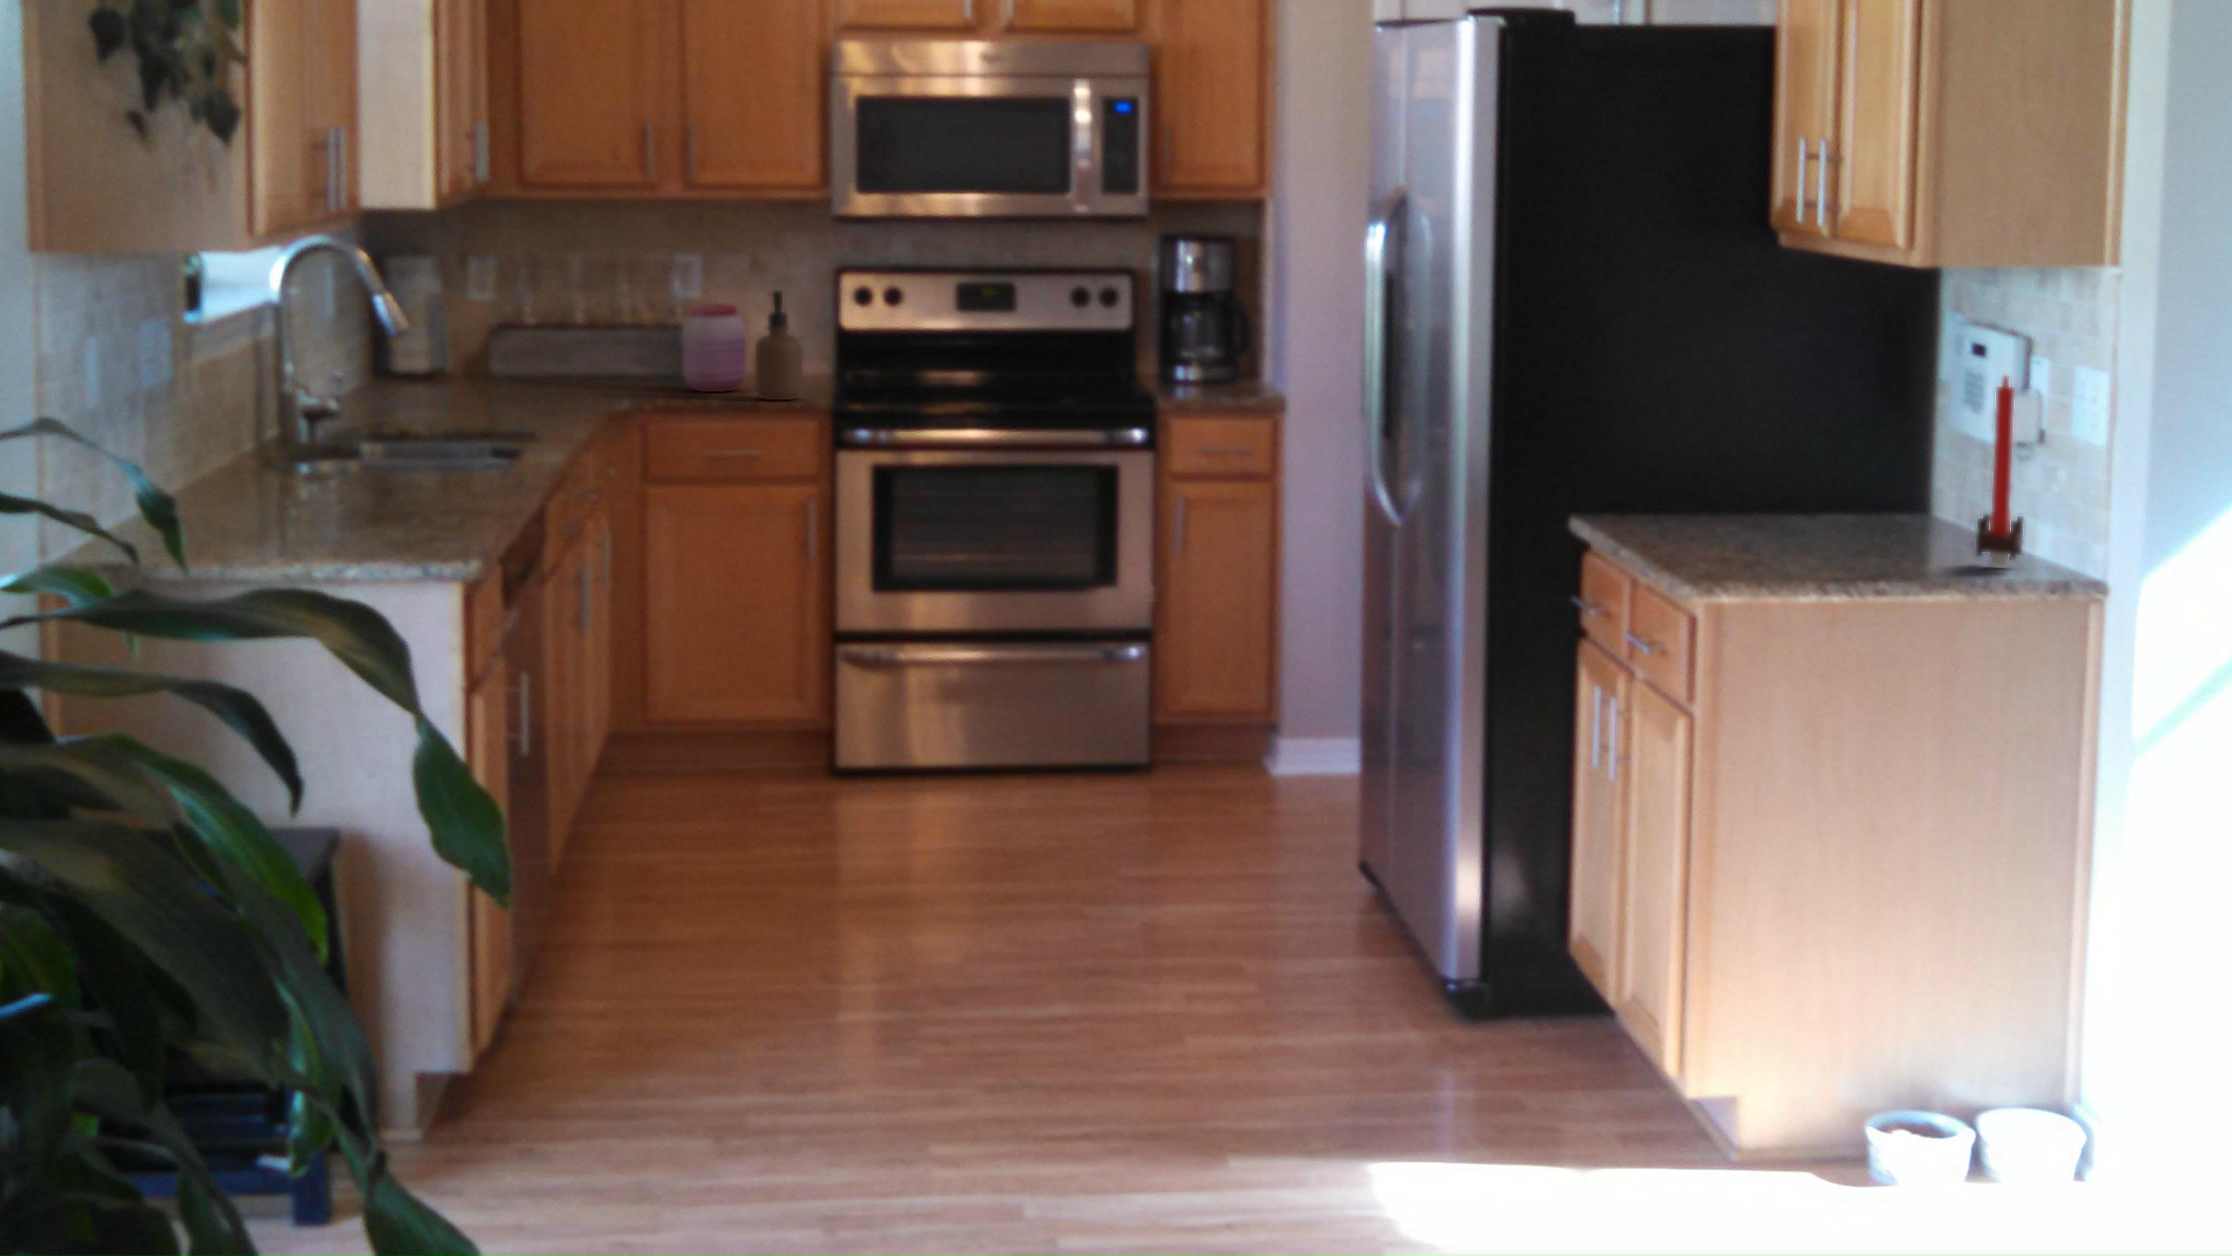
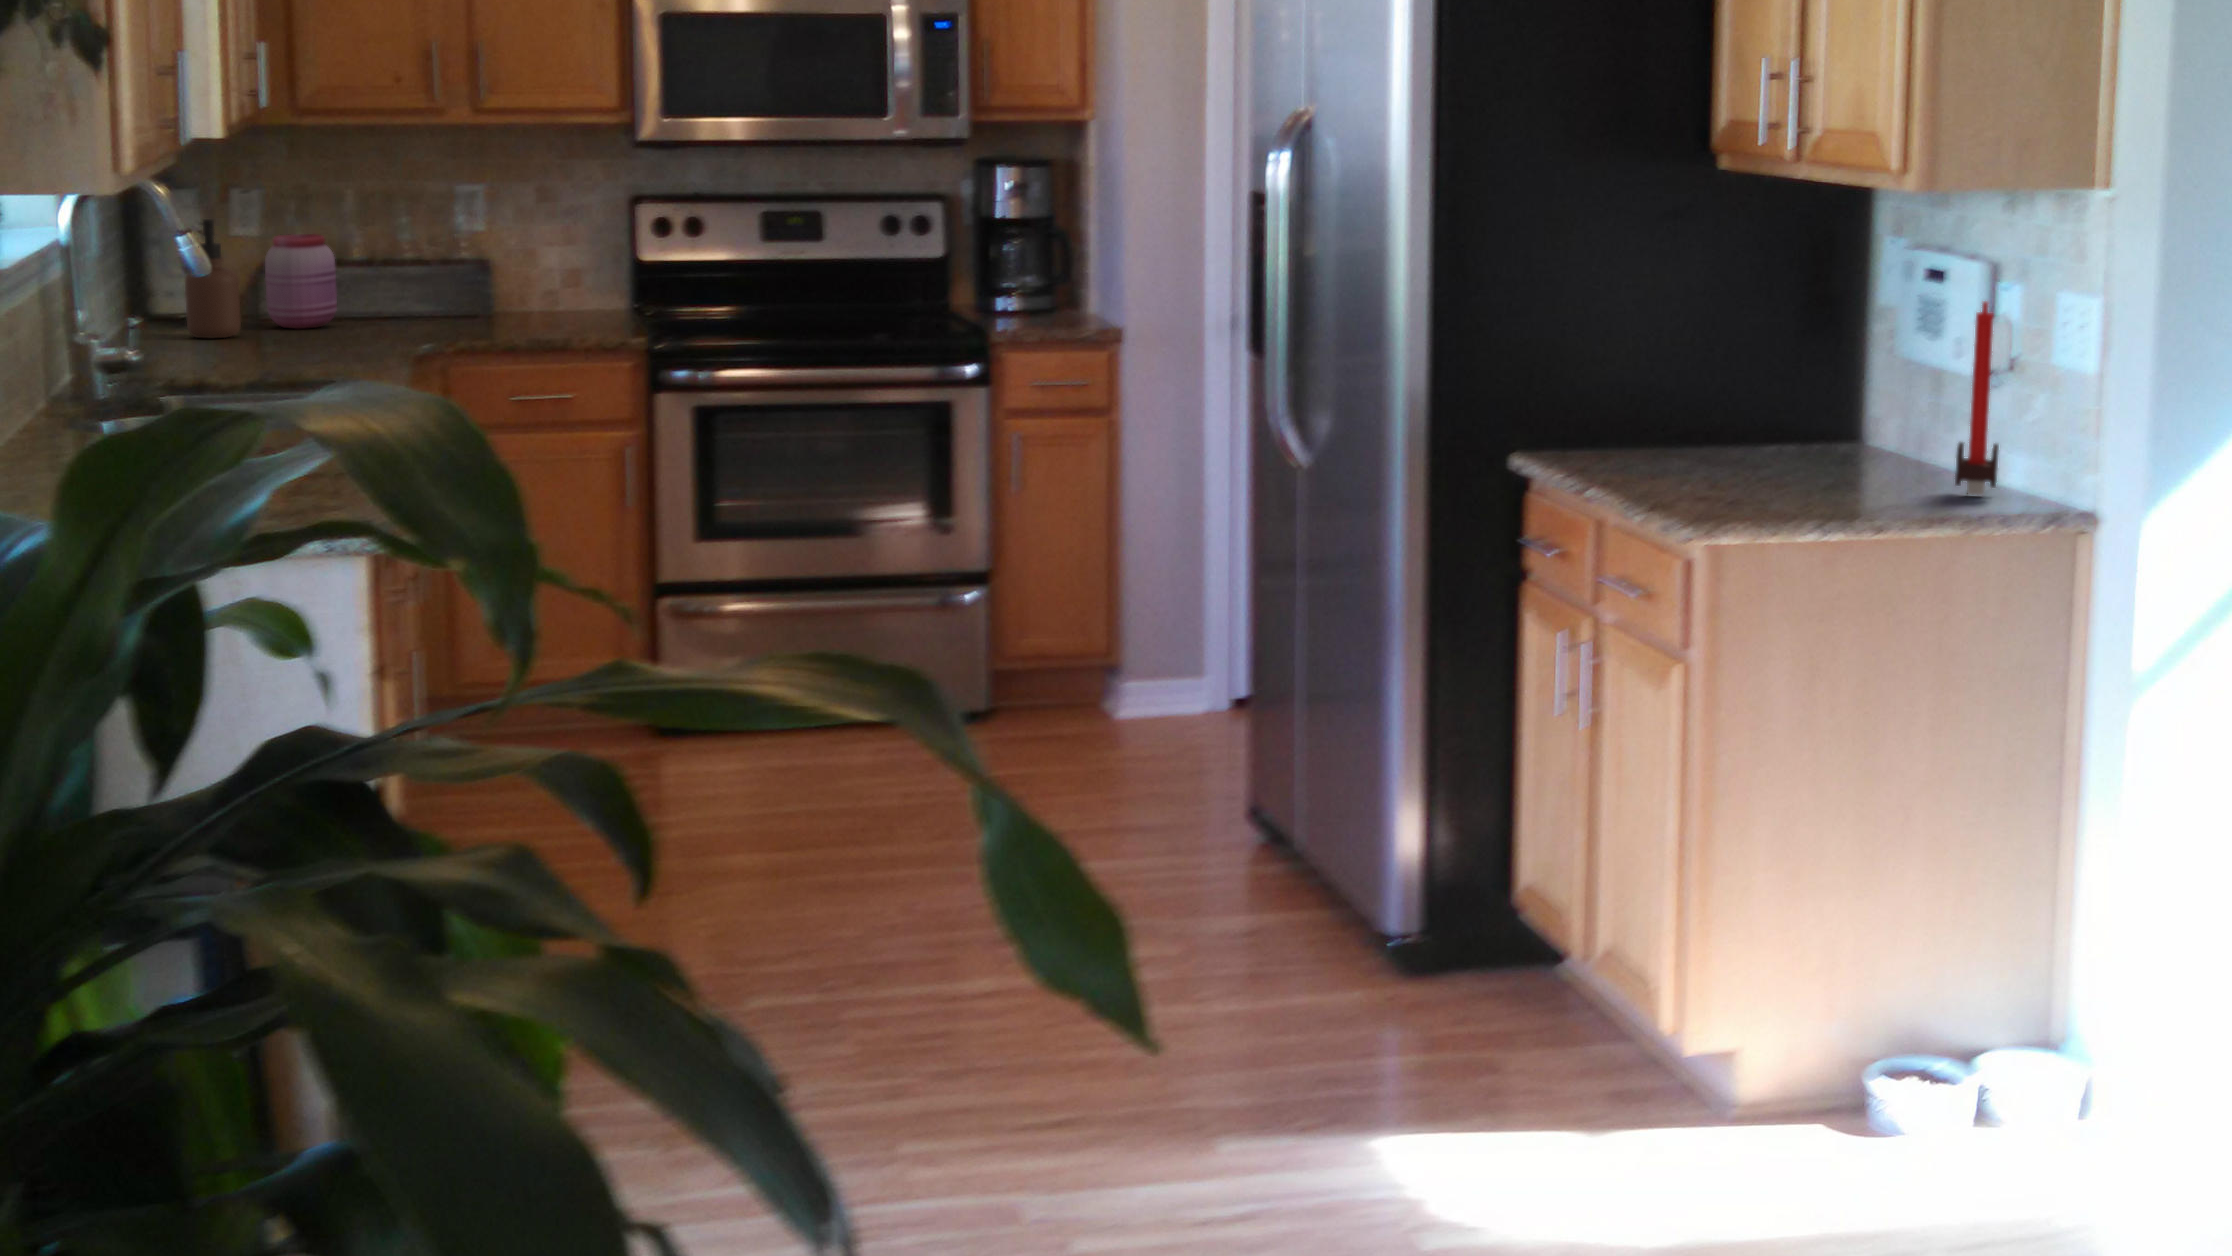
soap dispenser: present [755,290,803,400] -> present [185,219,241,338]
jar: present [682,304,747,392] -> present [265,234,337,329]

